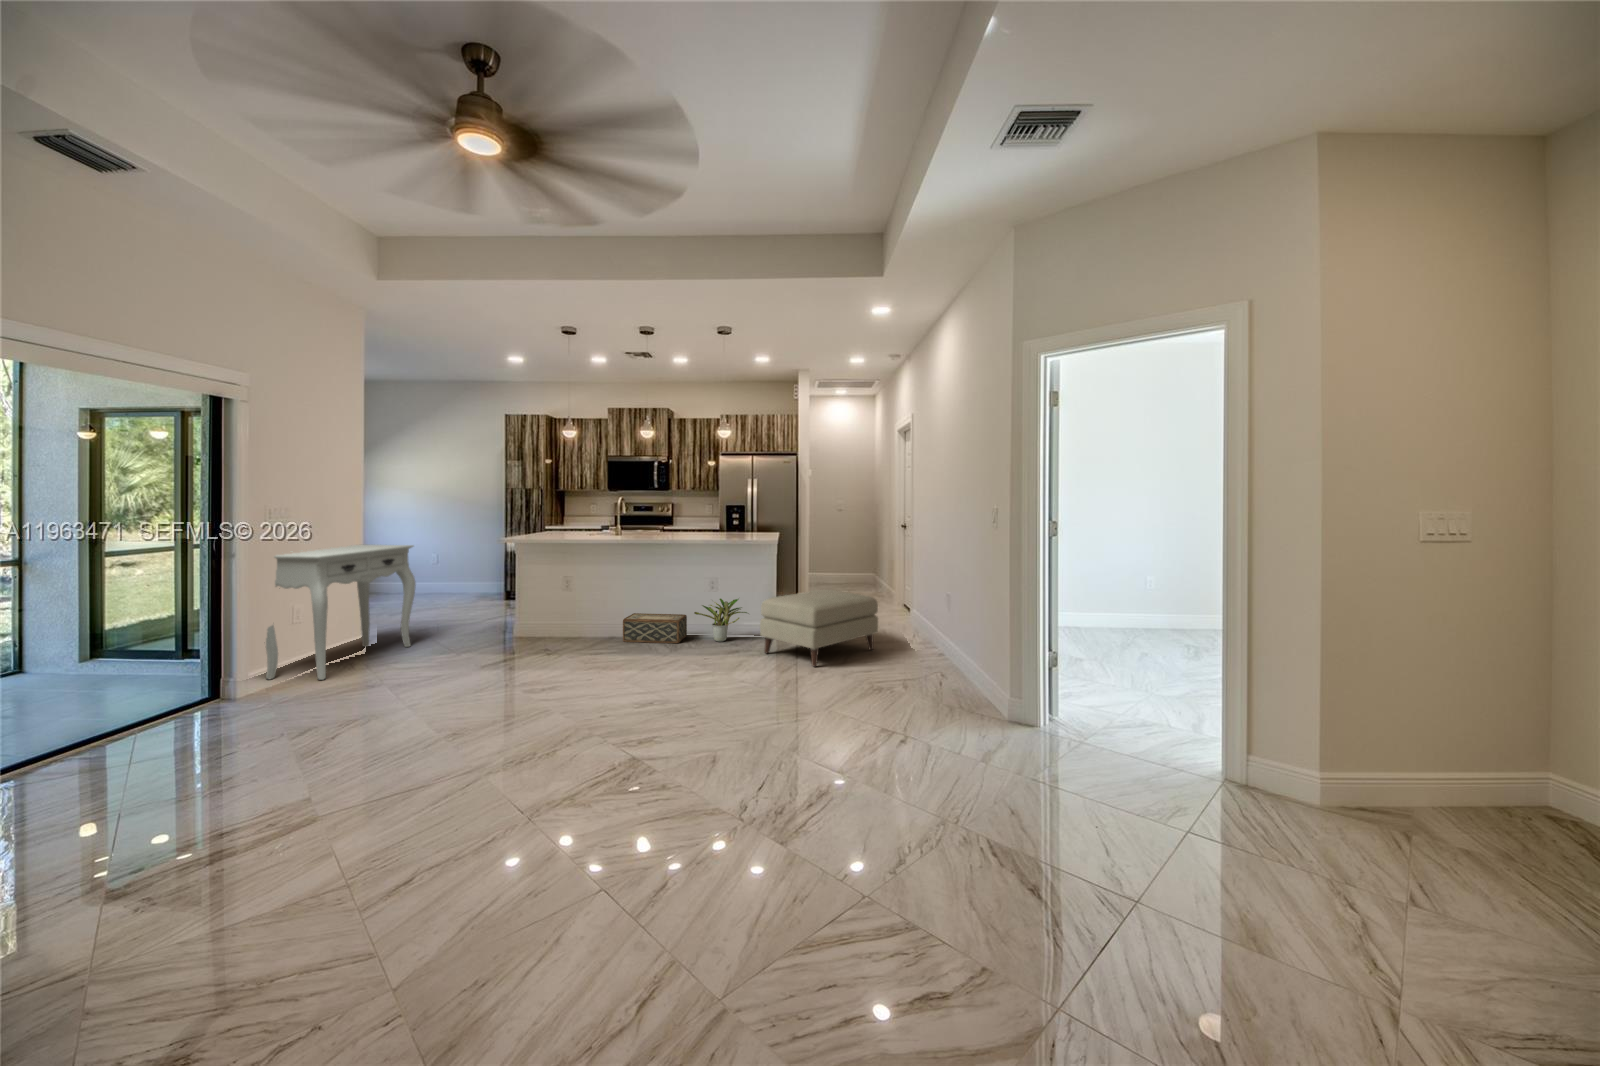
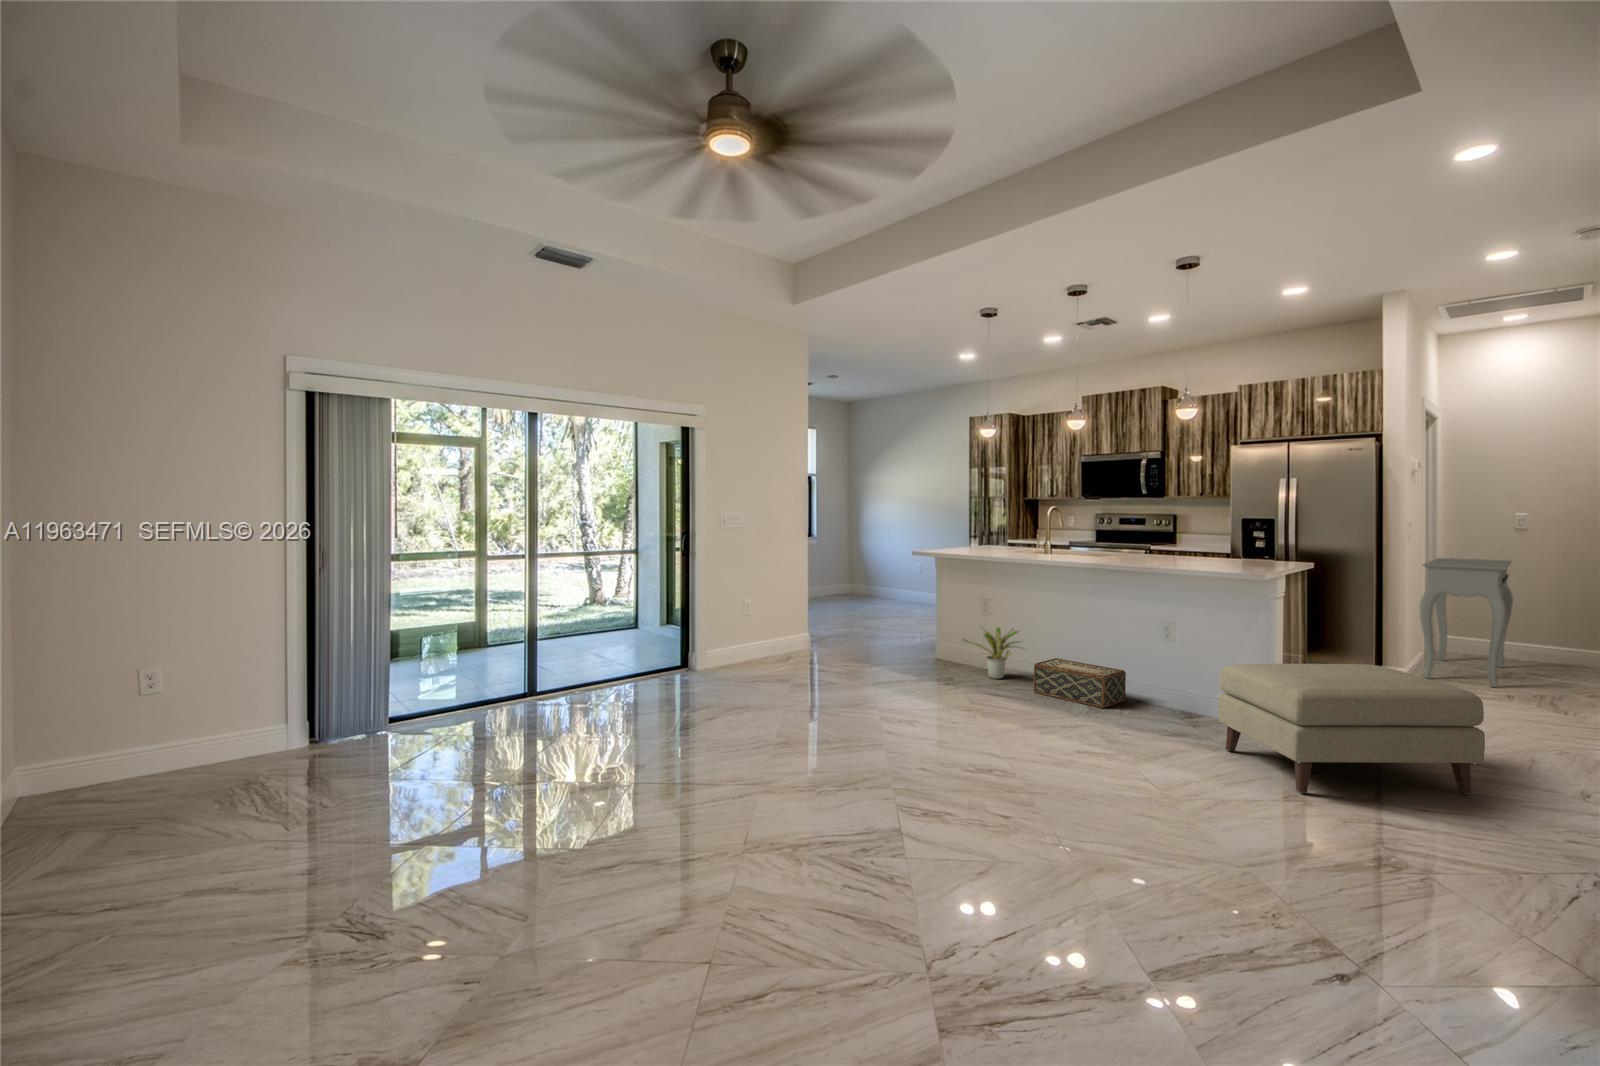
console table: present [266,545,416,680] -> present [1420,558,1513,687]
potted plant: present [694,599,747,642] -> present [963,627,1022,679]

